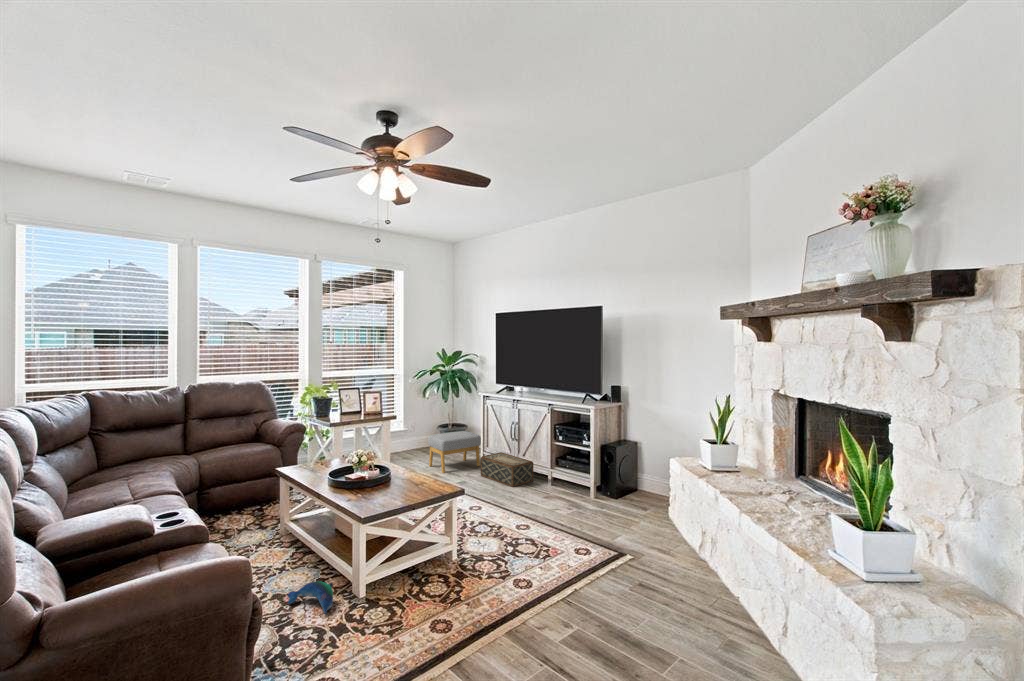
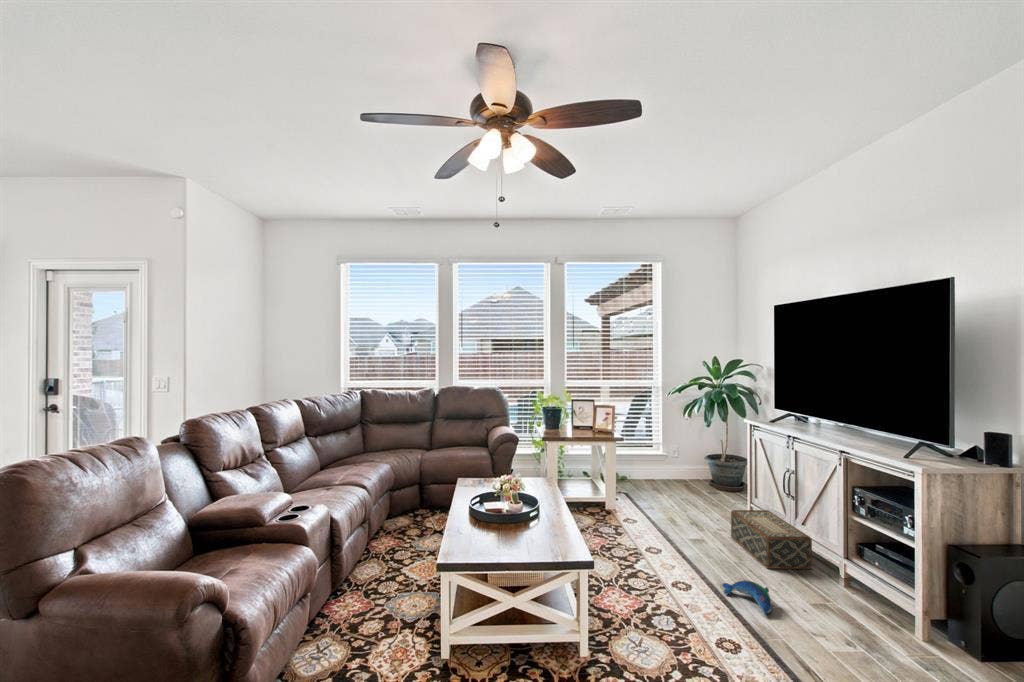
footstool: present [428,431,481,473] -> none [670,468,743,522]
plush toy: present [287,581,333,614] -> present [722,580,772,616]

